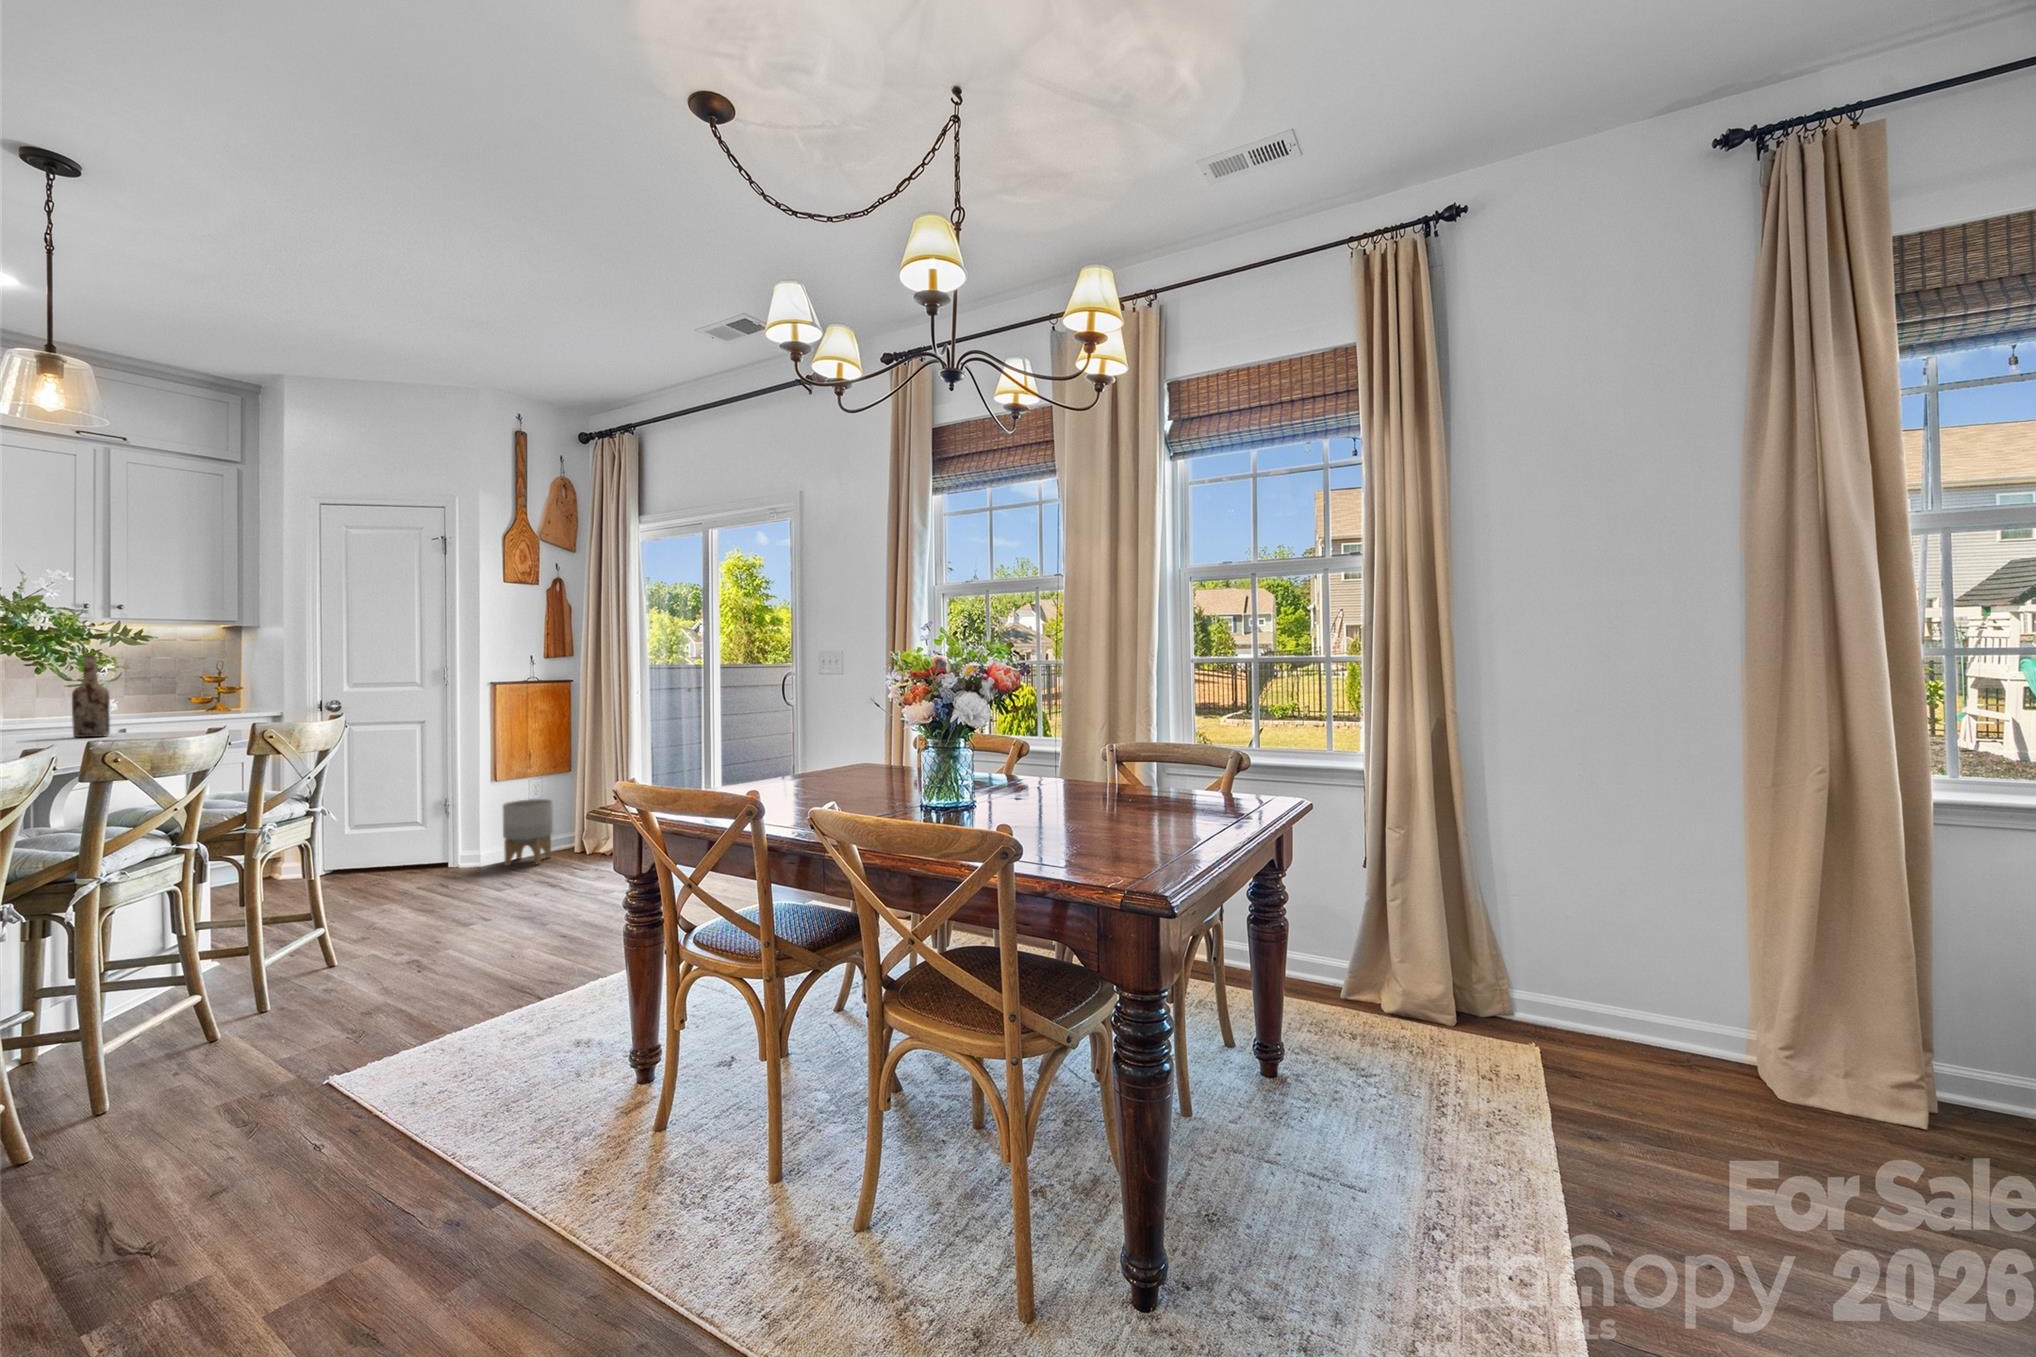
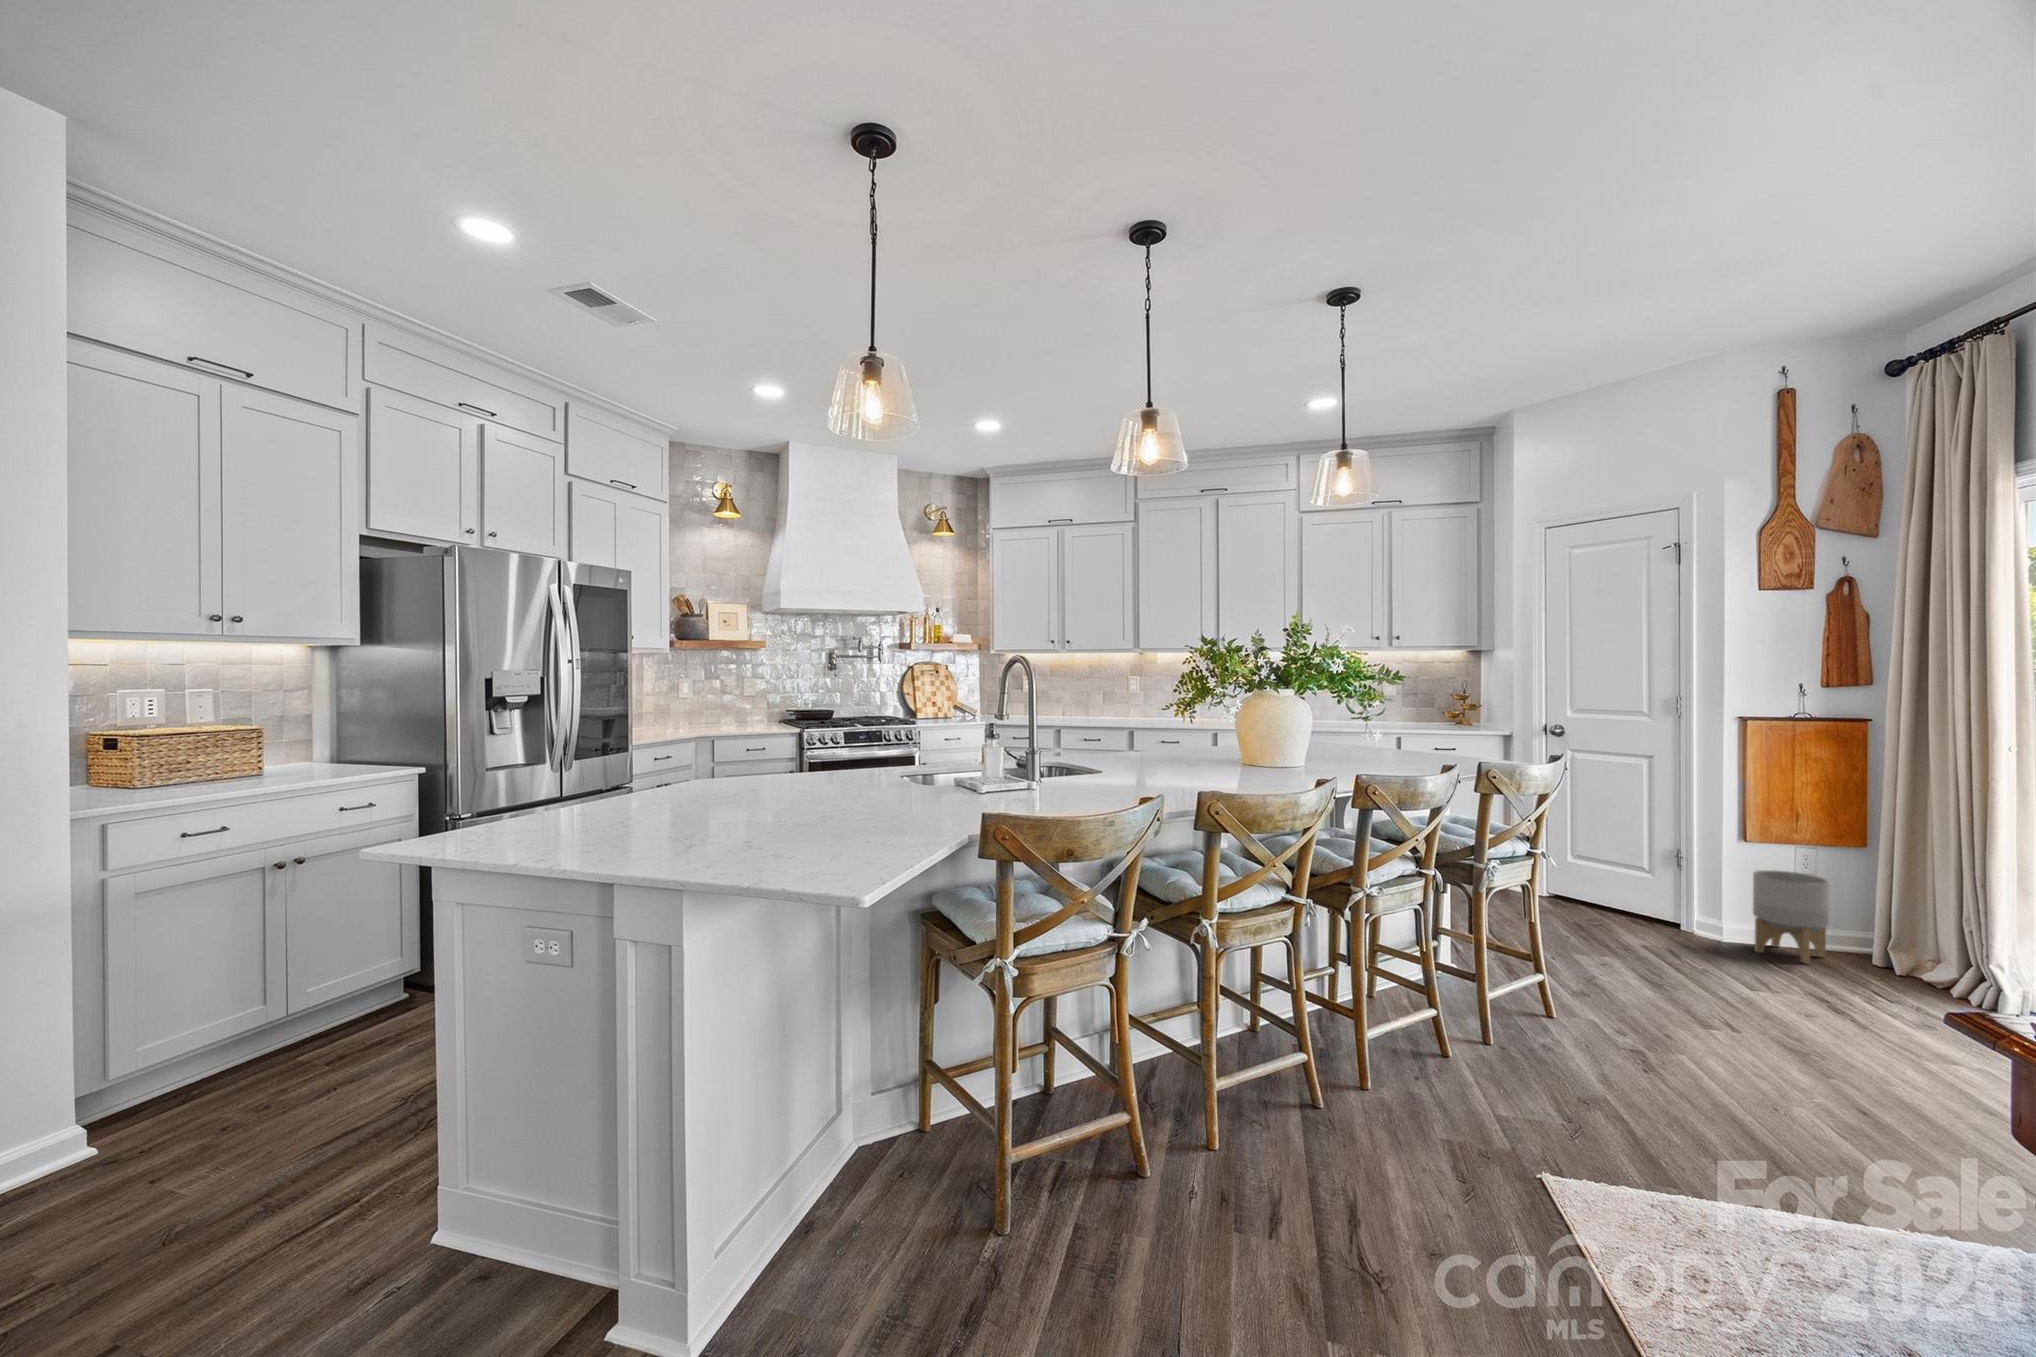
wine bottle: present [72,656,110,738] -> none [1362,685,1384,753]

